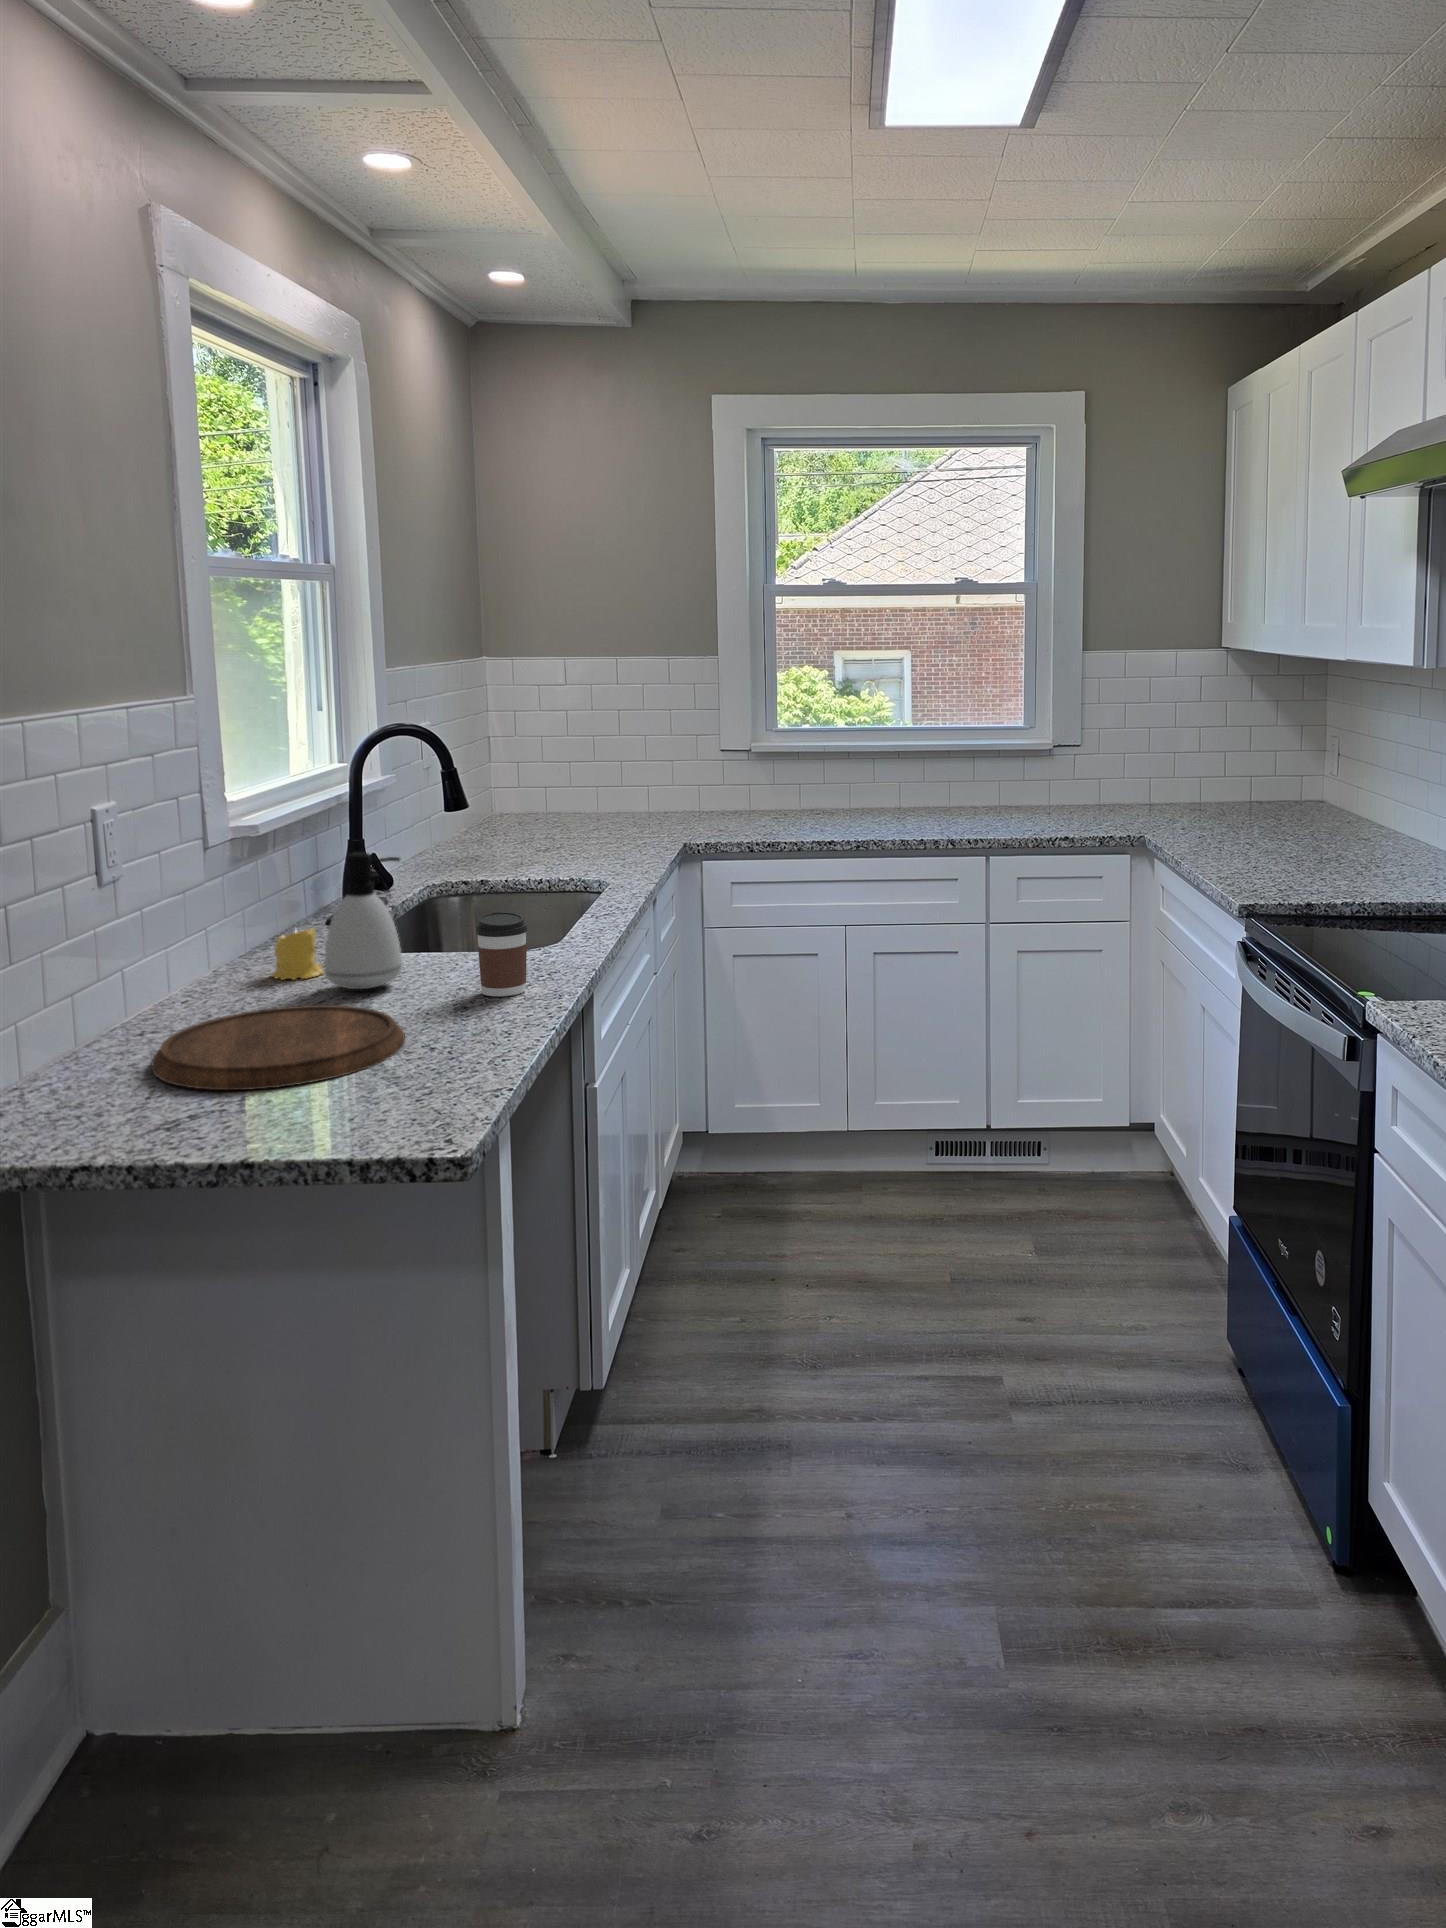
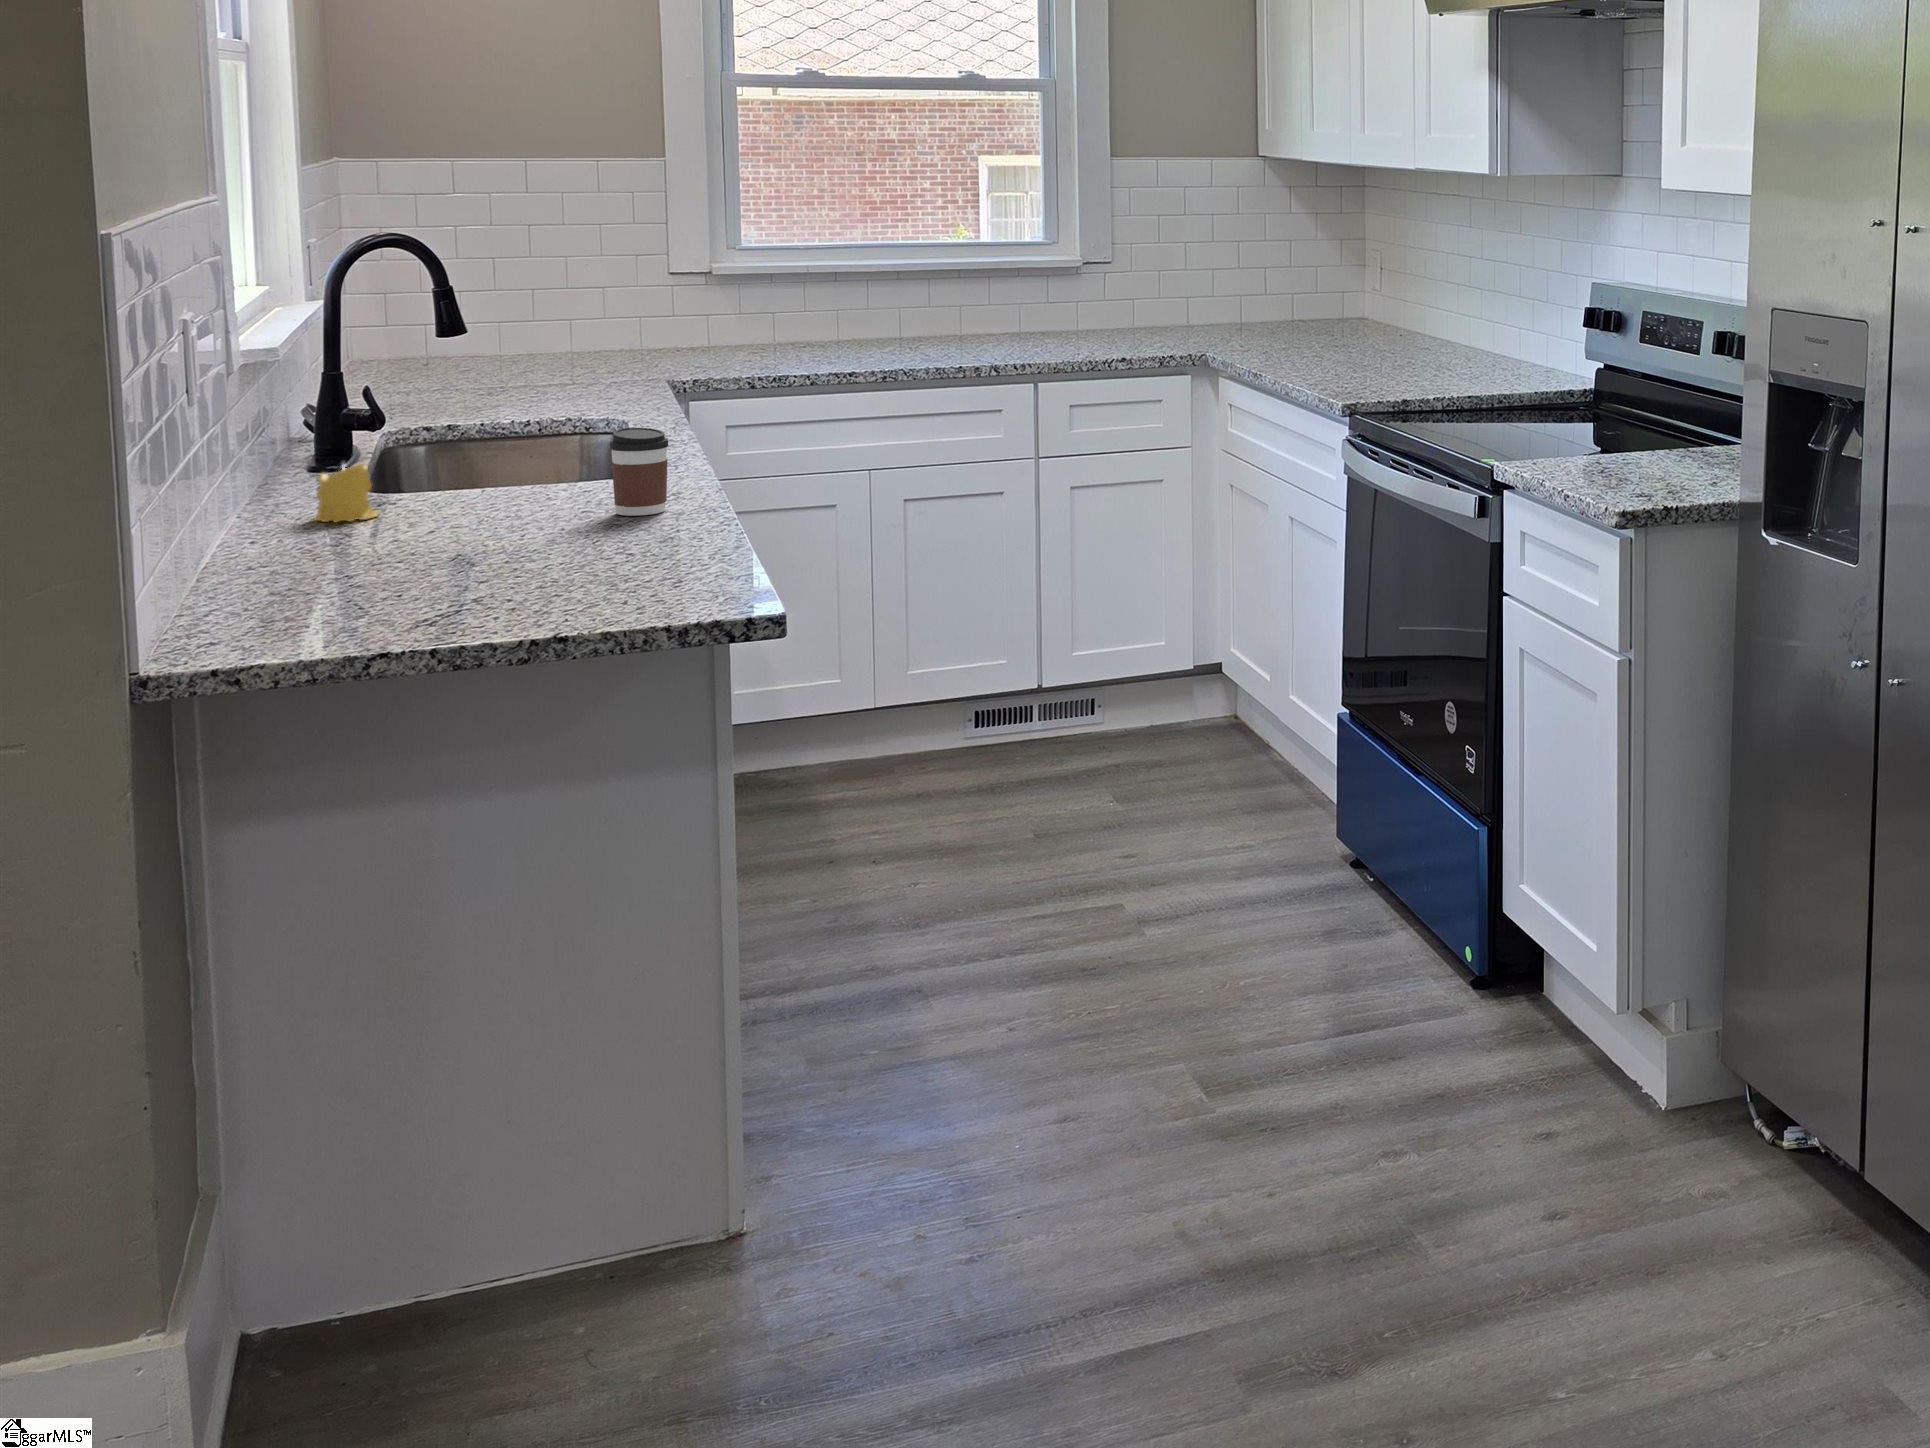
soap dispenser: present [324,852,402,989] -> none [411,369,505,522]
cutting board: present [152,1005,405,1090] -> none [311,527,595,599]

